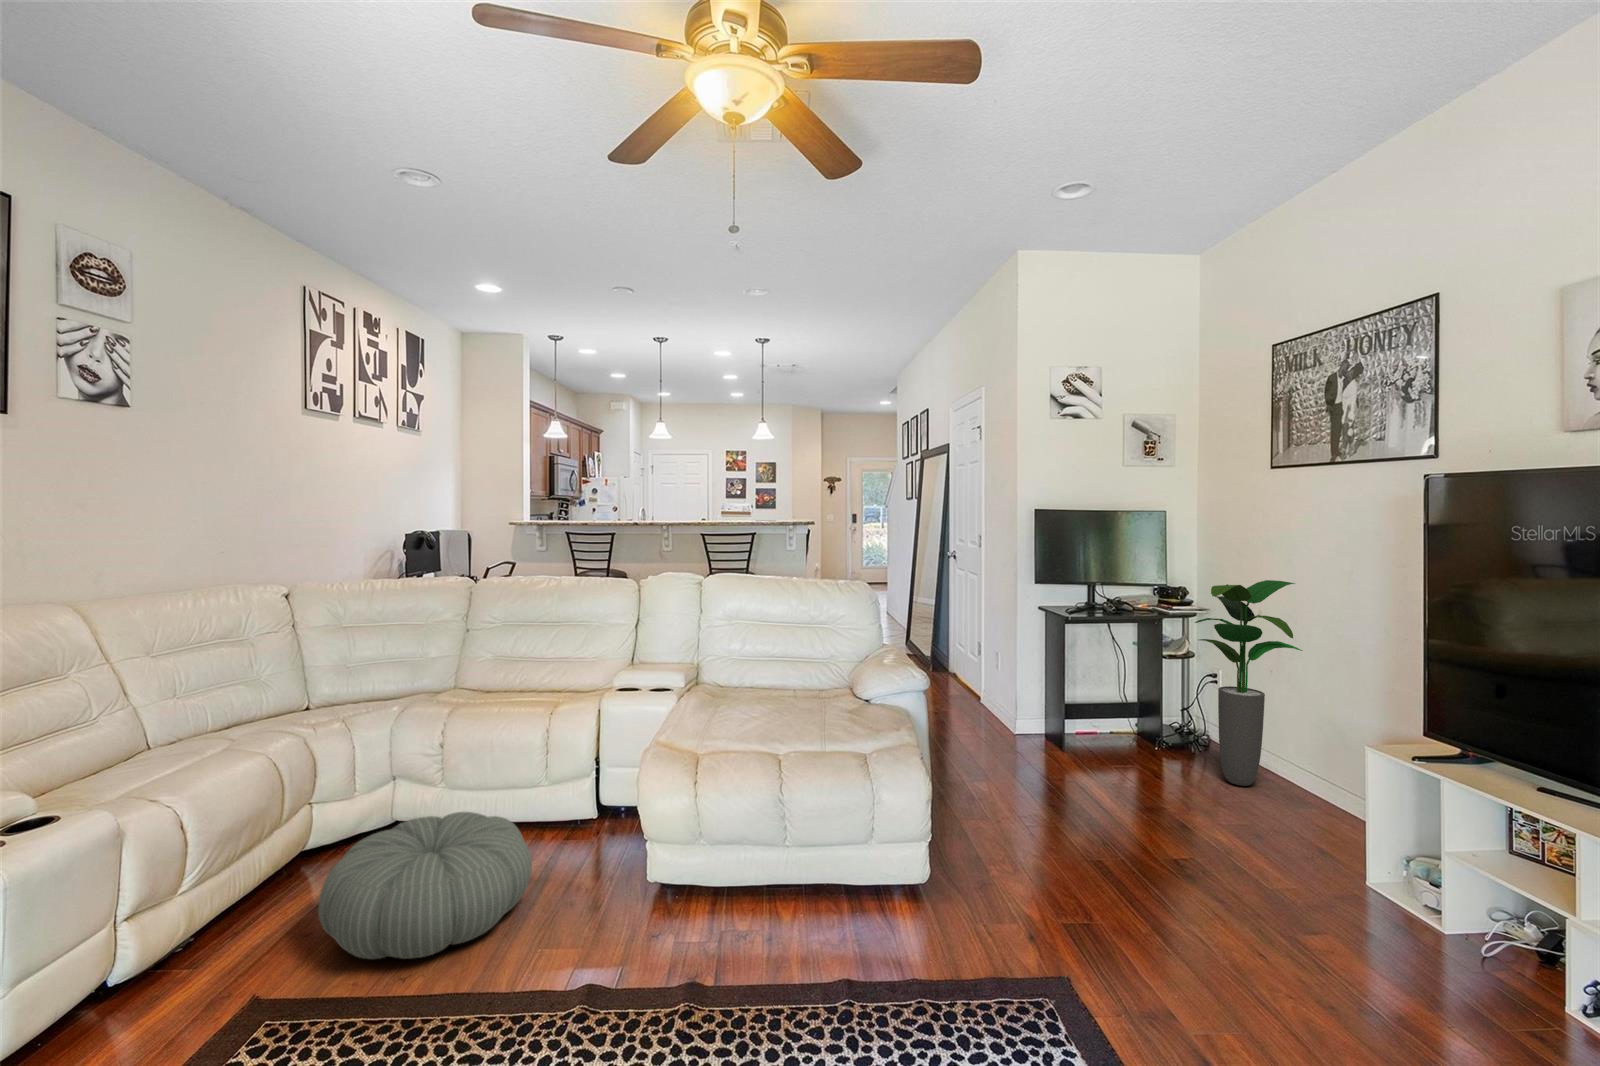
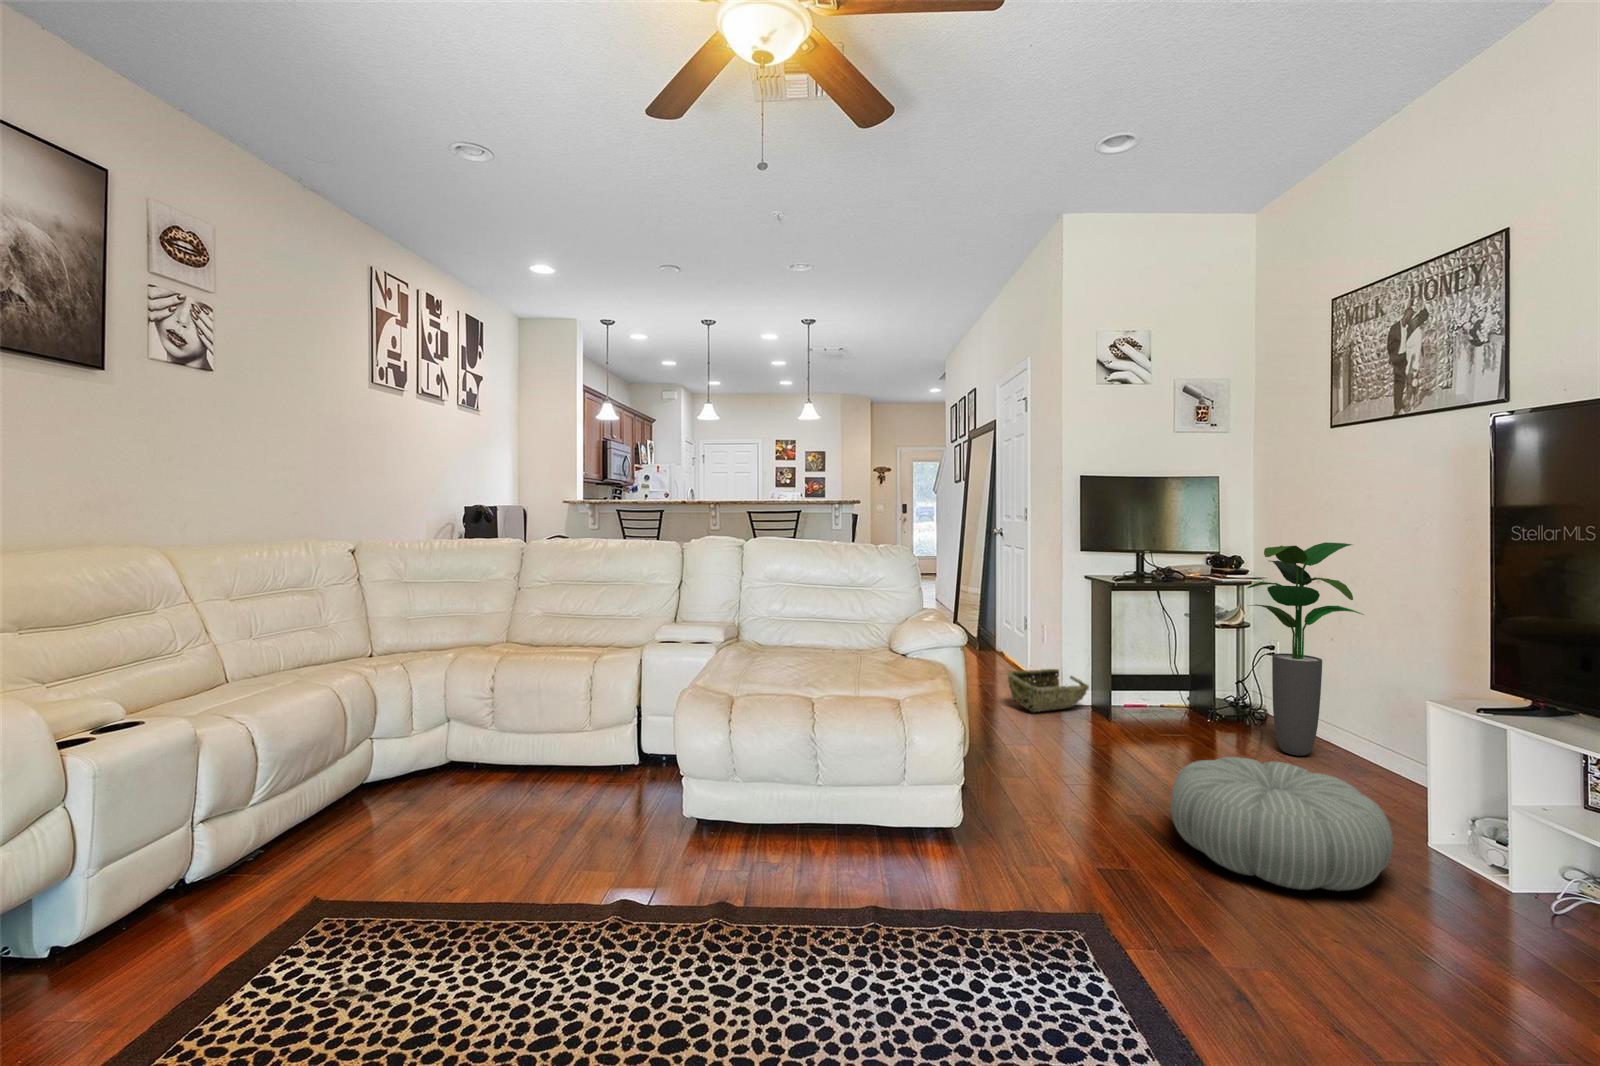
woven basket: none [965,697,1044,743] -> present [1008,669,1089,712]
pouf: present [318,812,532,959] -> present [1170,757,1393,891]

